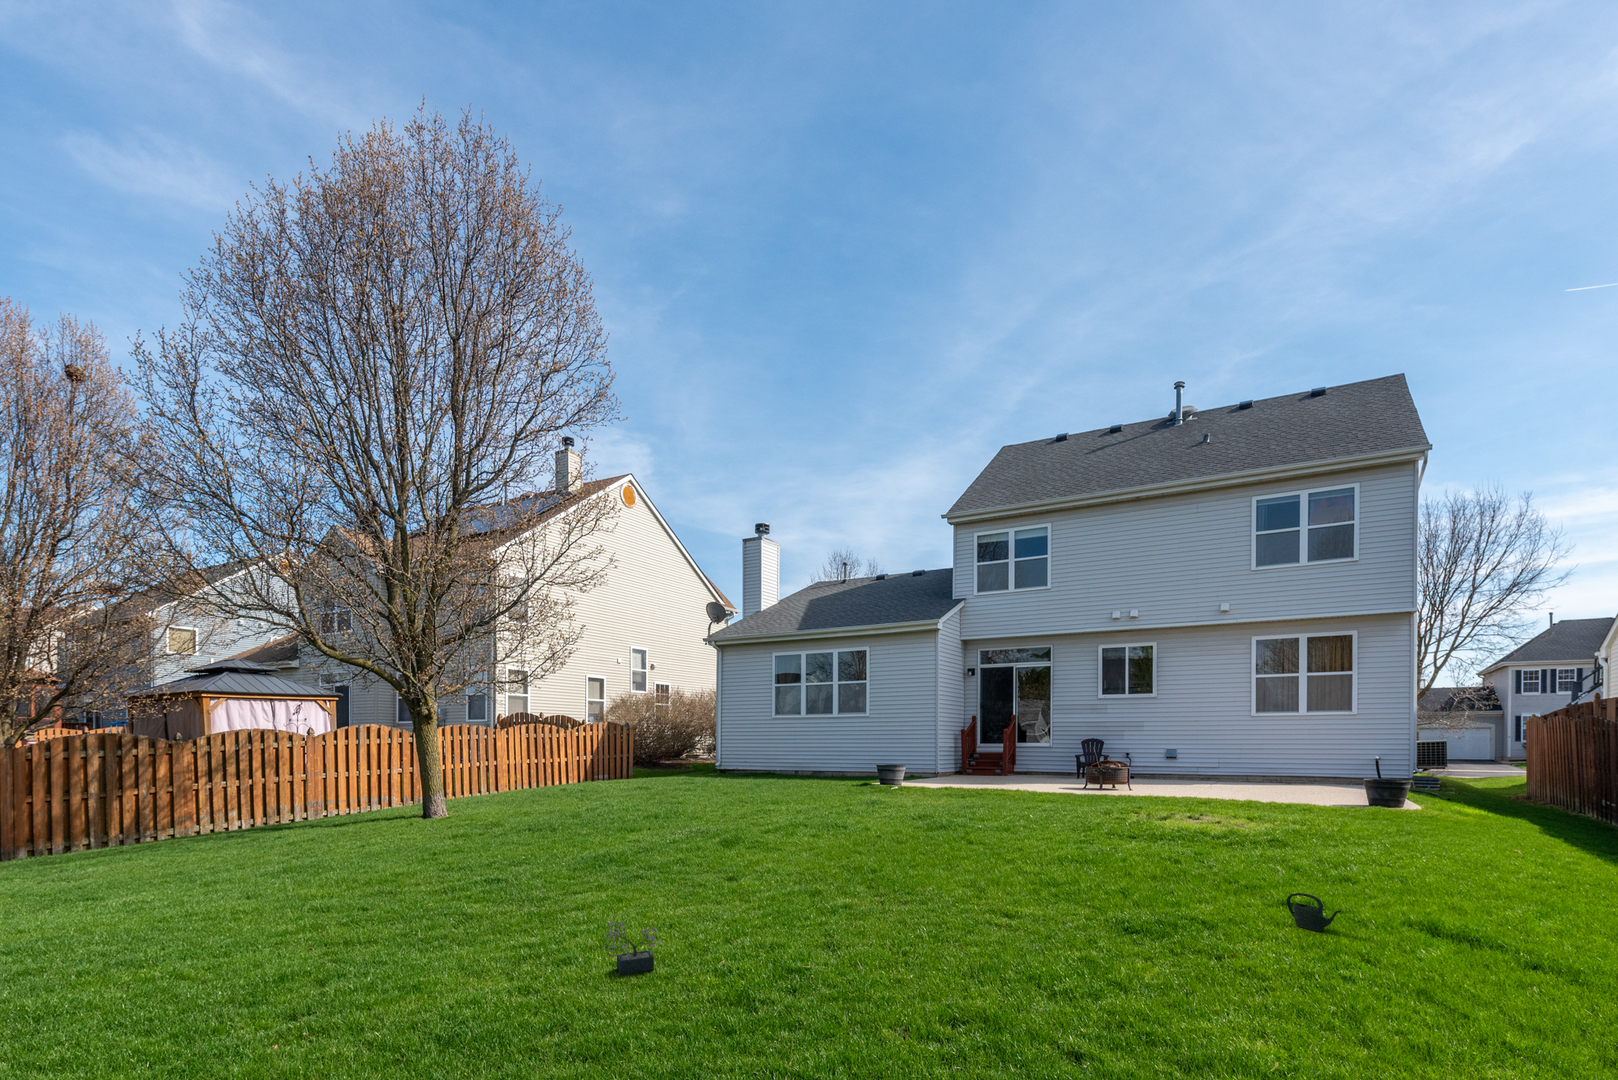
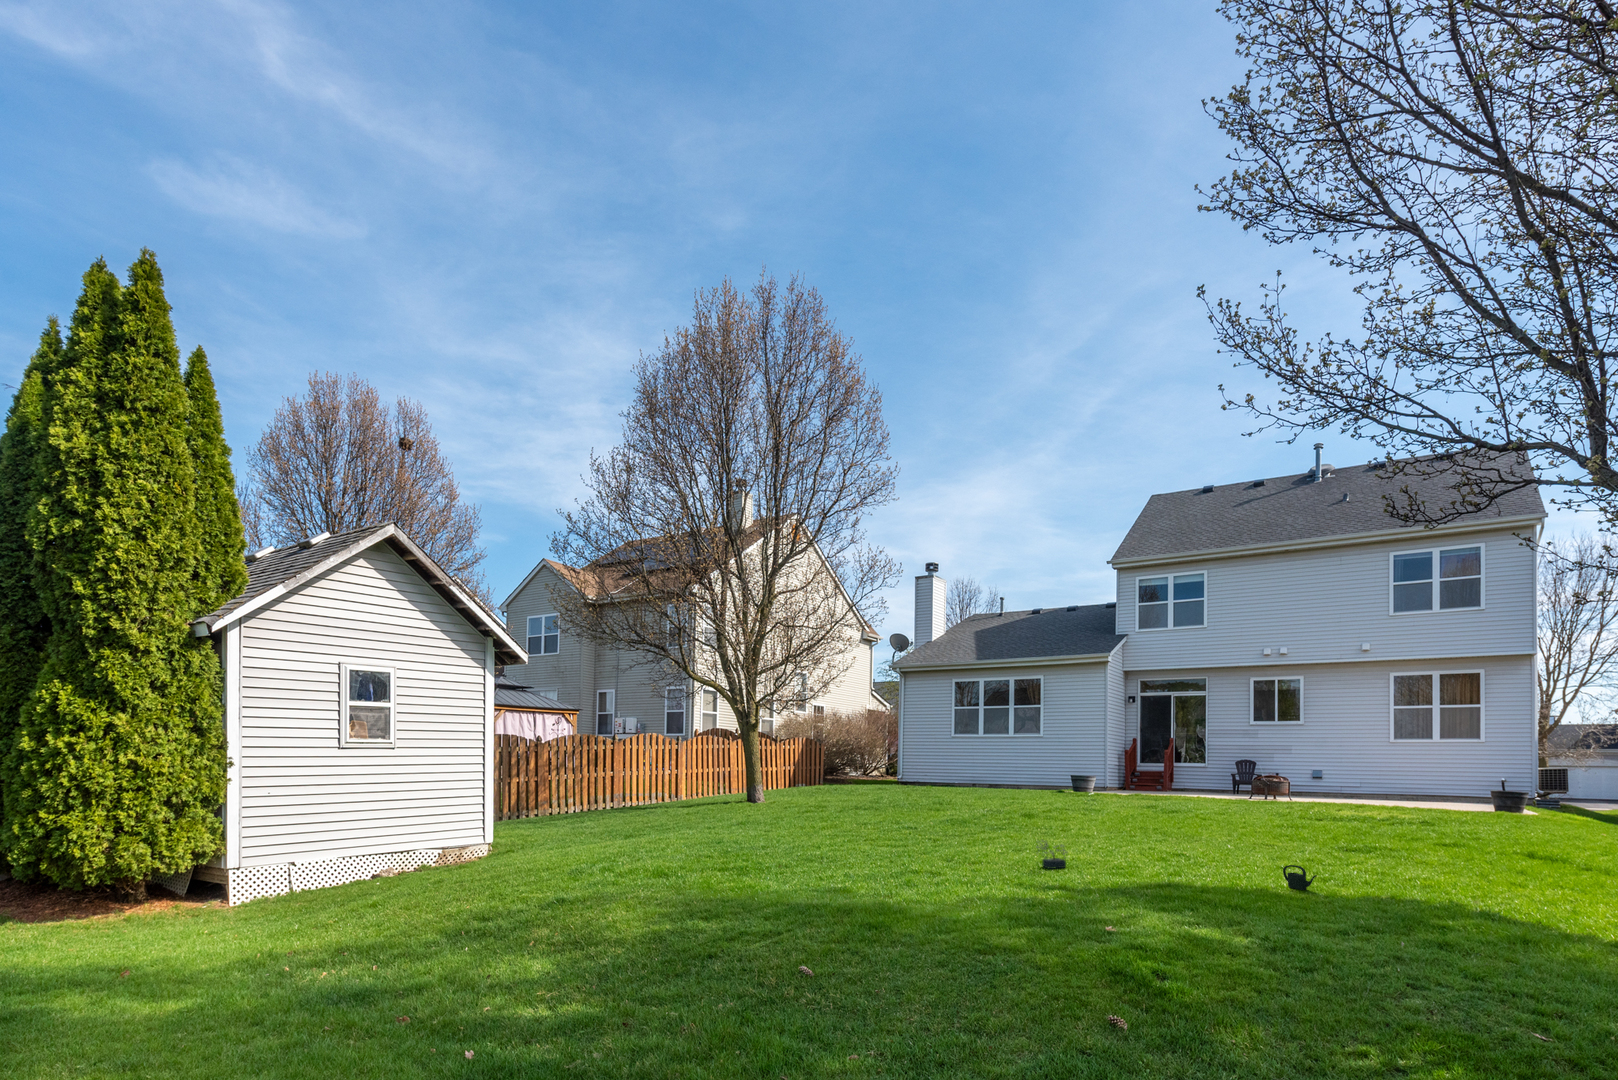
watering can: present [1287,893,1341,931] -> present [1283,865,1317,890]

